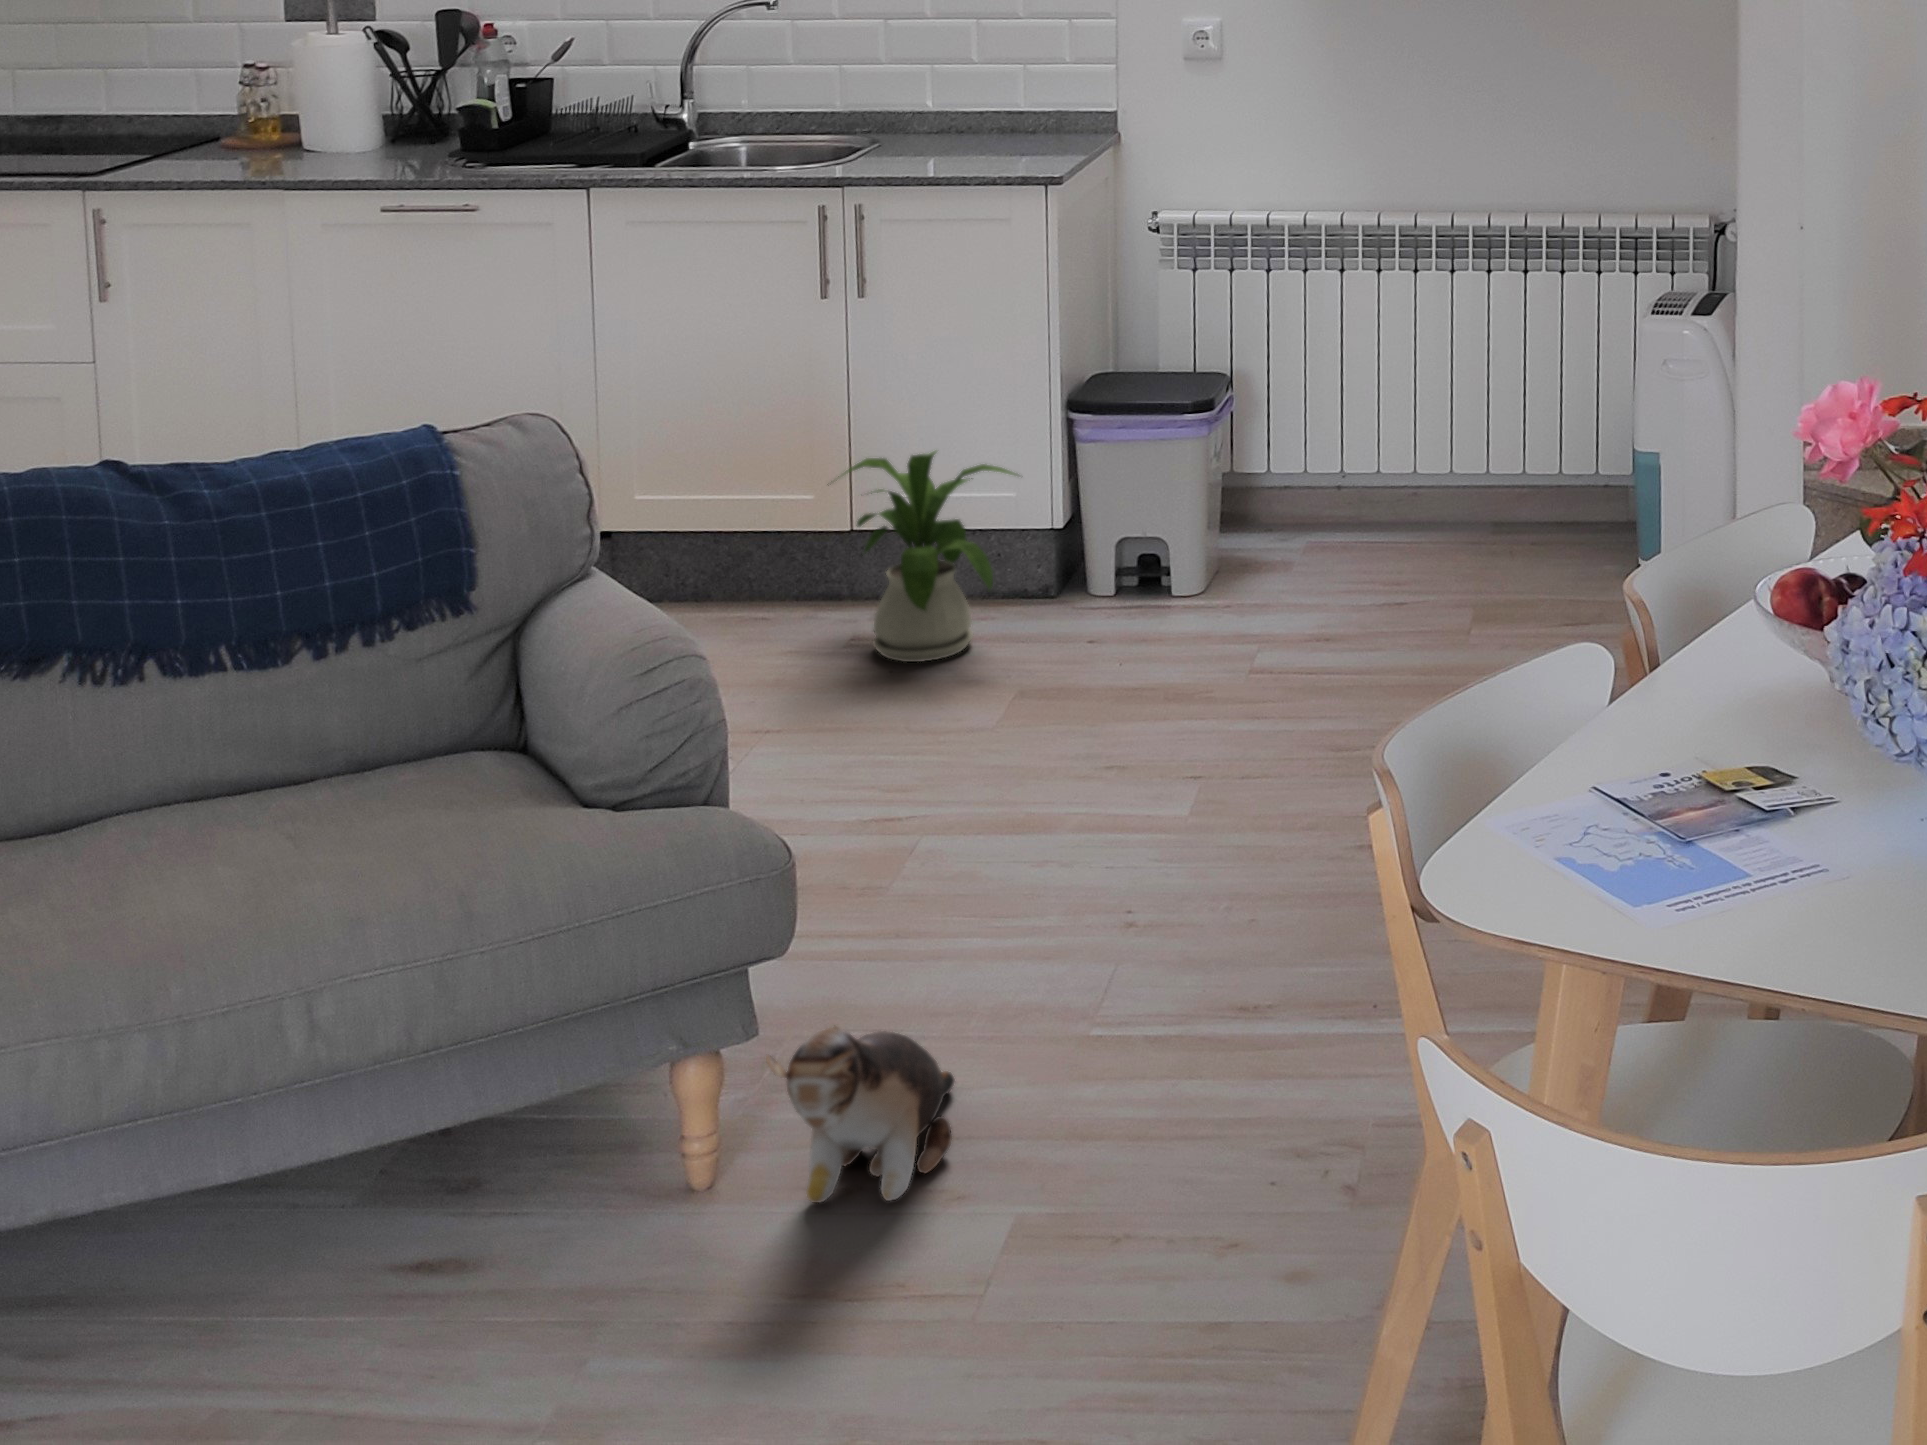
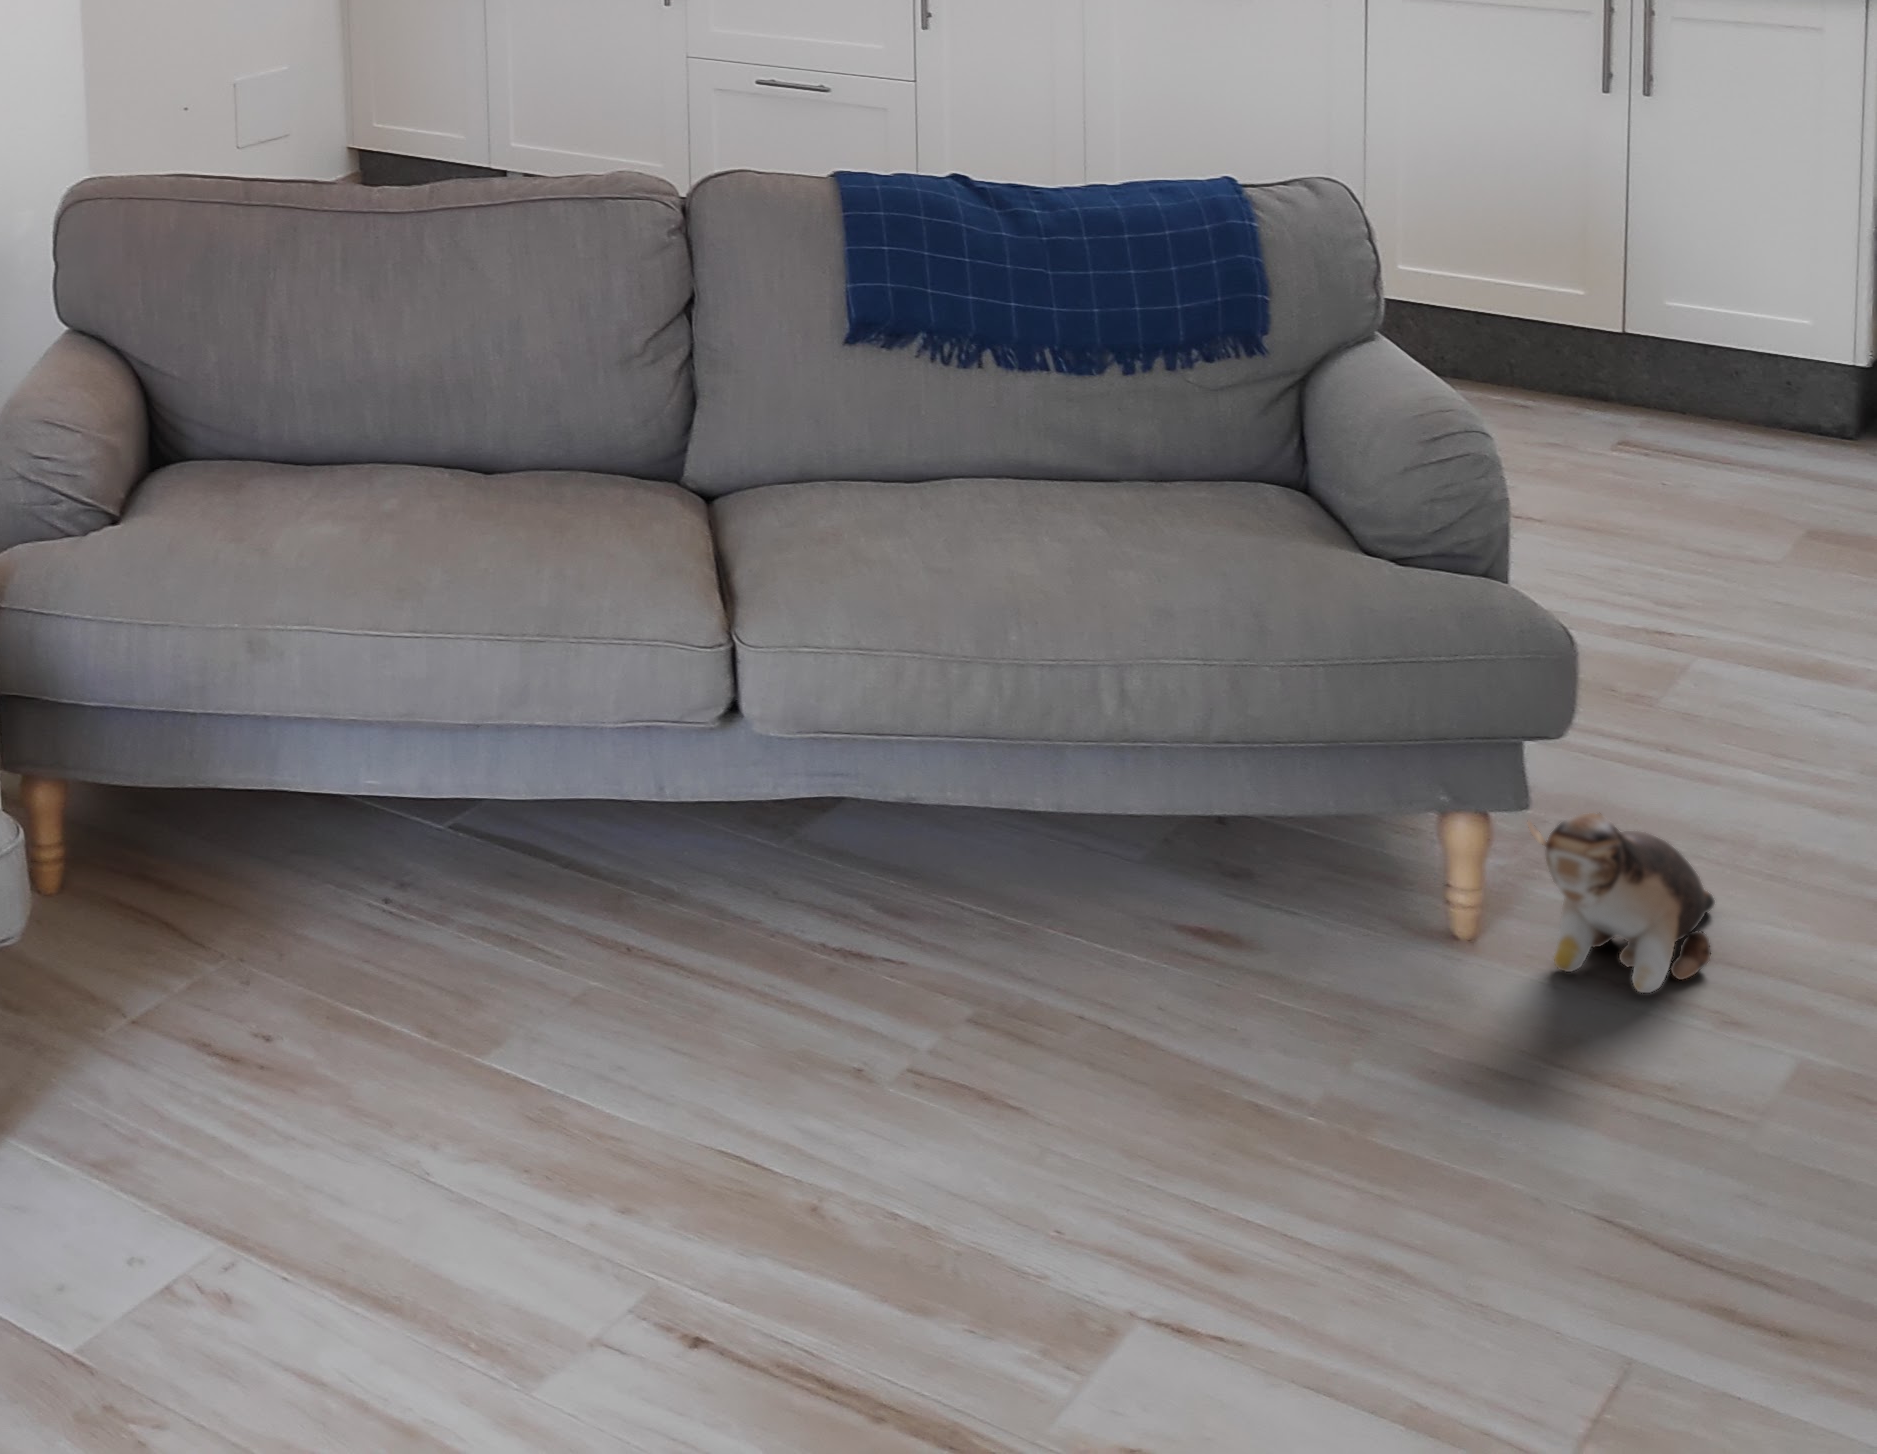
house plant: present [838,451,1017,662] -> none [1594,265,1829,484]

